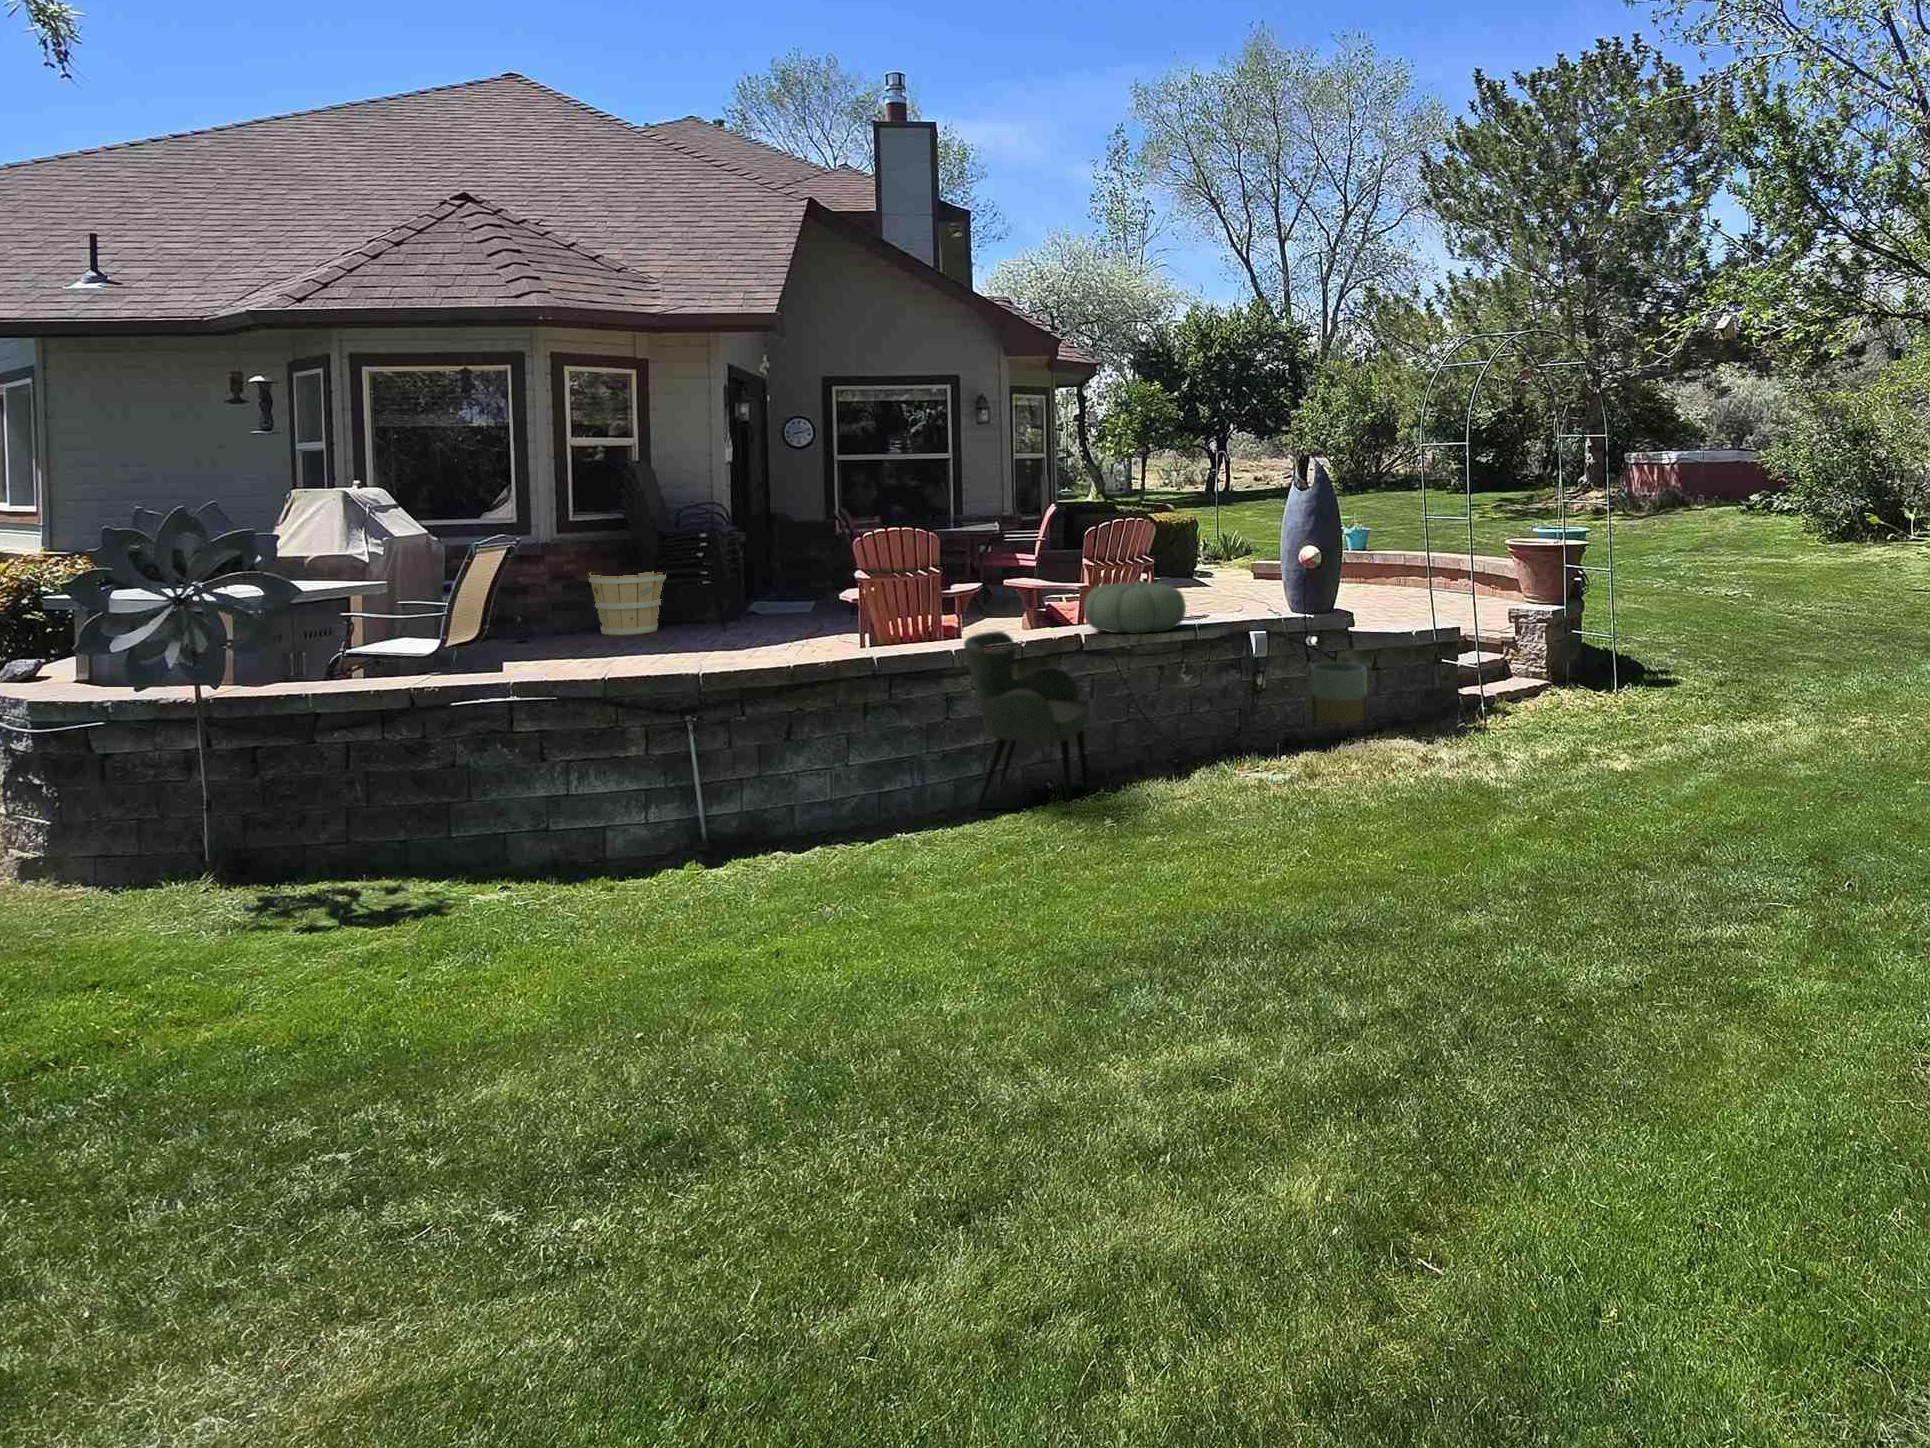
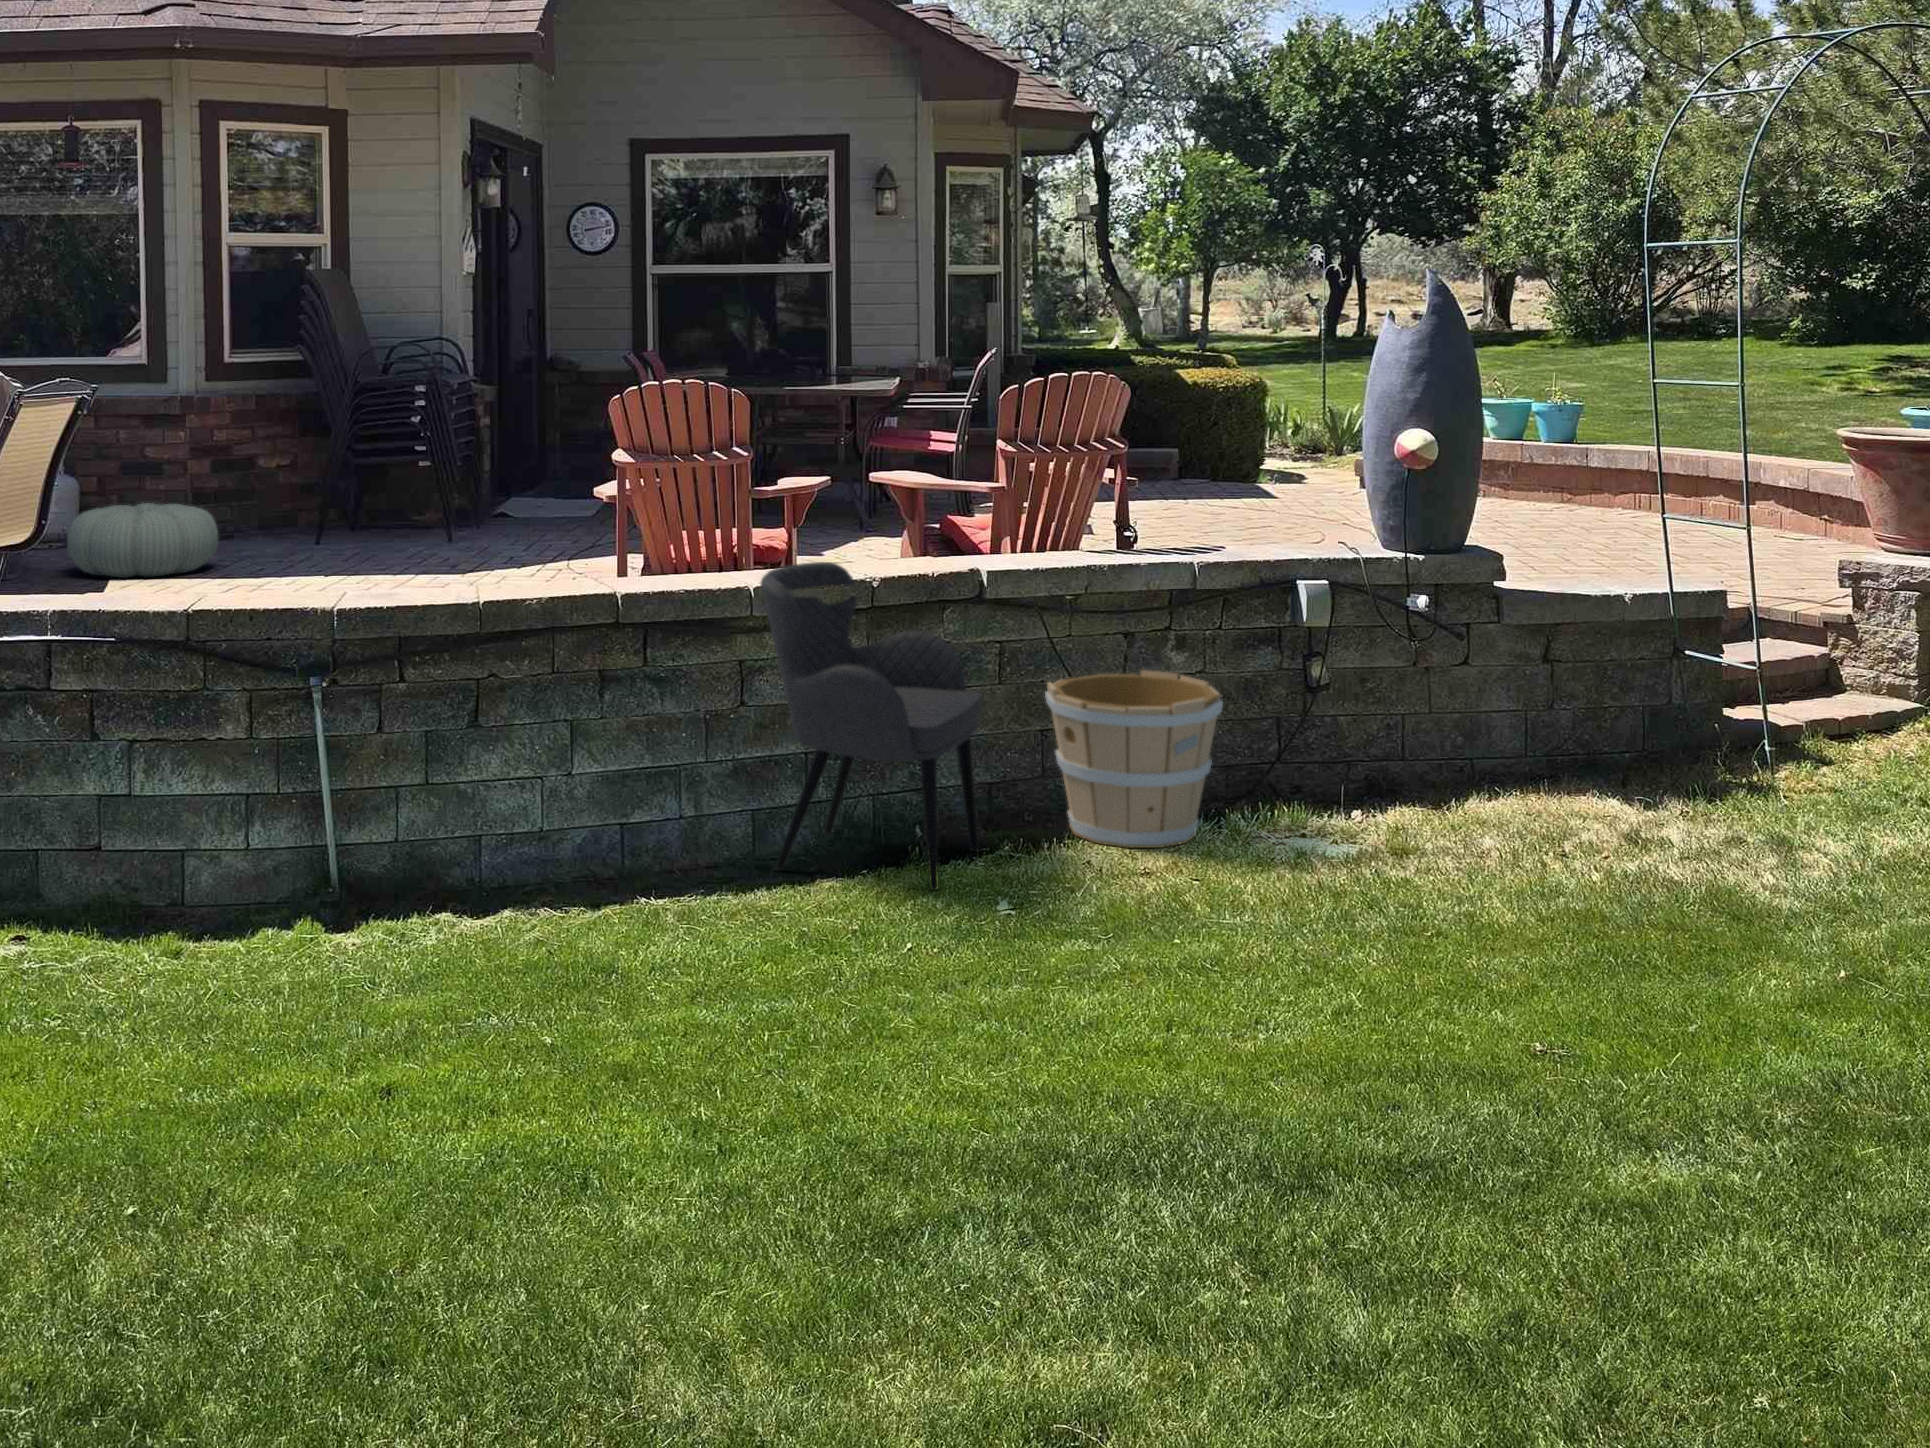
wooden bucket: present [588,571,666,635] -> present [1045,670,1223,848]
pouf: present [1084,582,1186,634] -> present [67,503,218,578]
planter: present [1310,662,1367,726] -> none [1413,646,1526,812]

